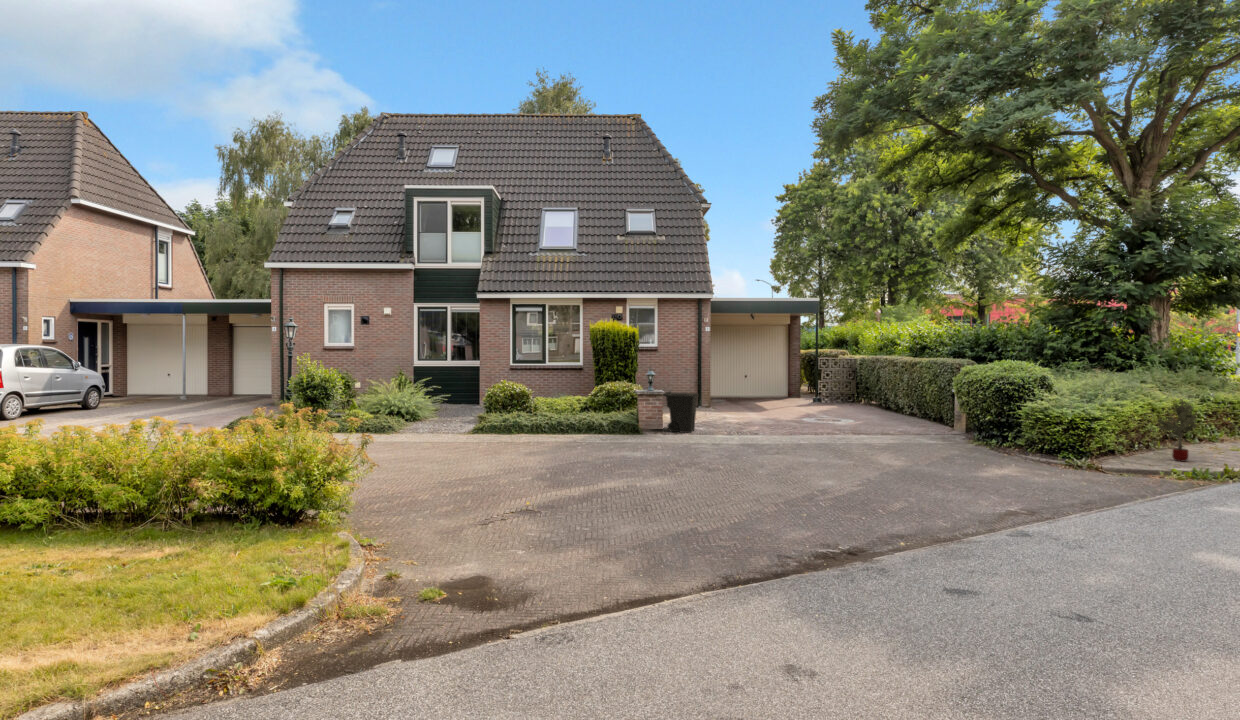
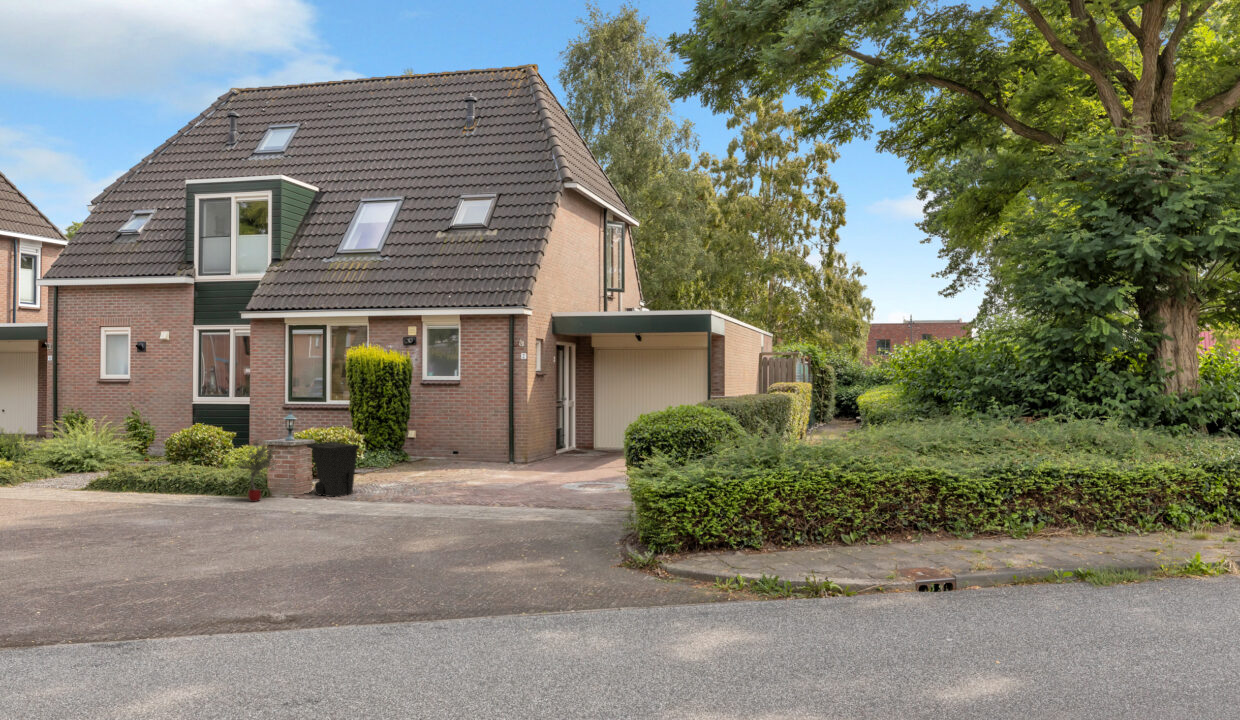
potted tree: present [1157,399,1197,462] -> present [238,439,277,502]

